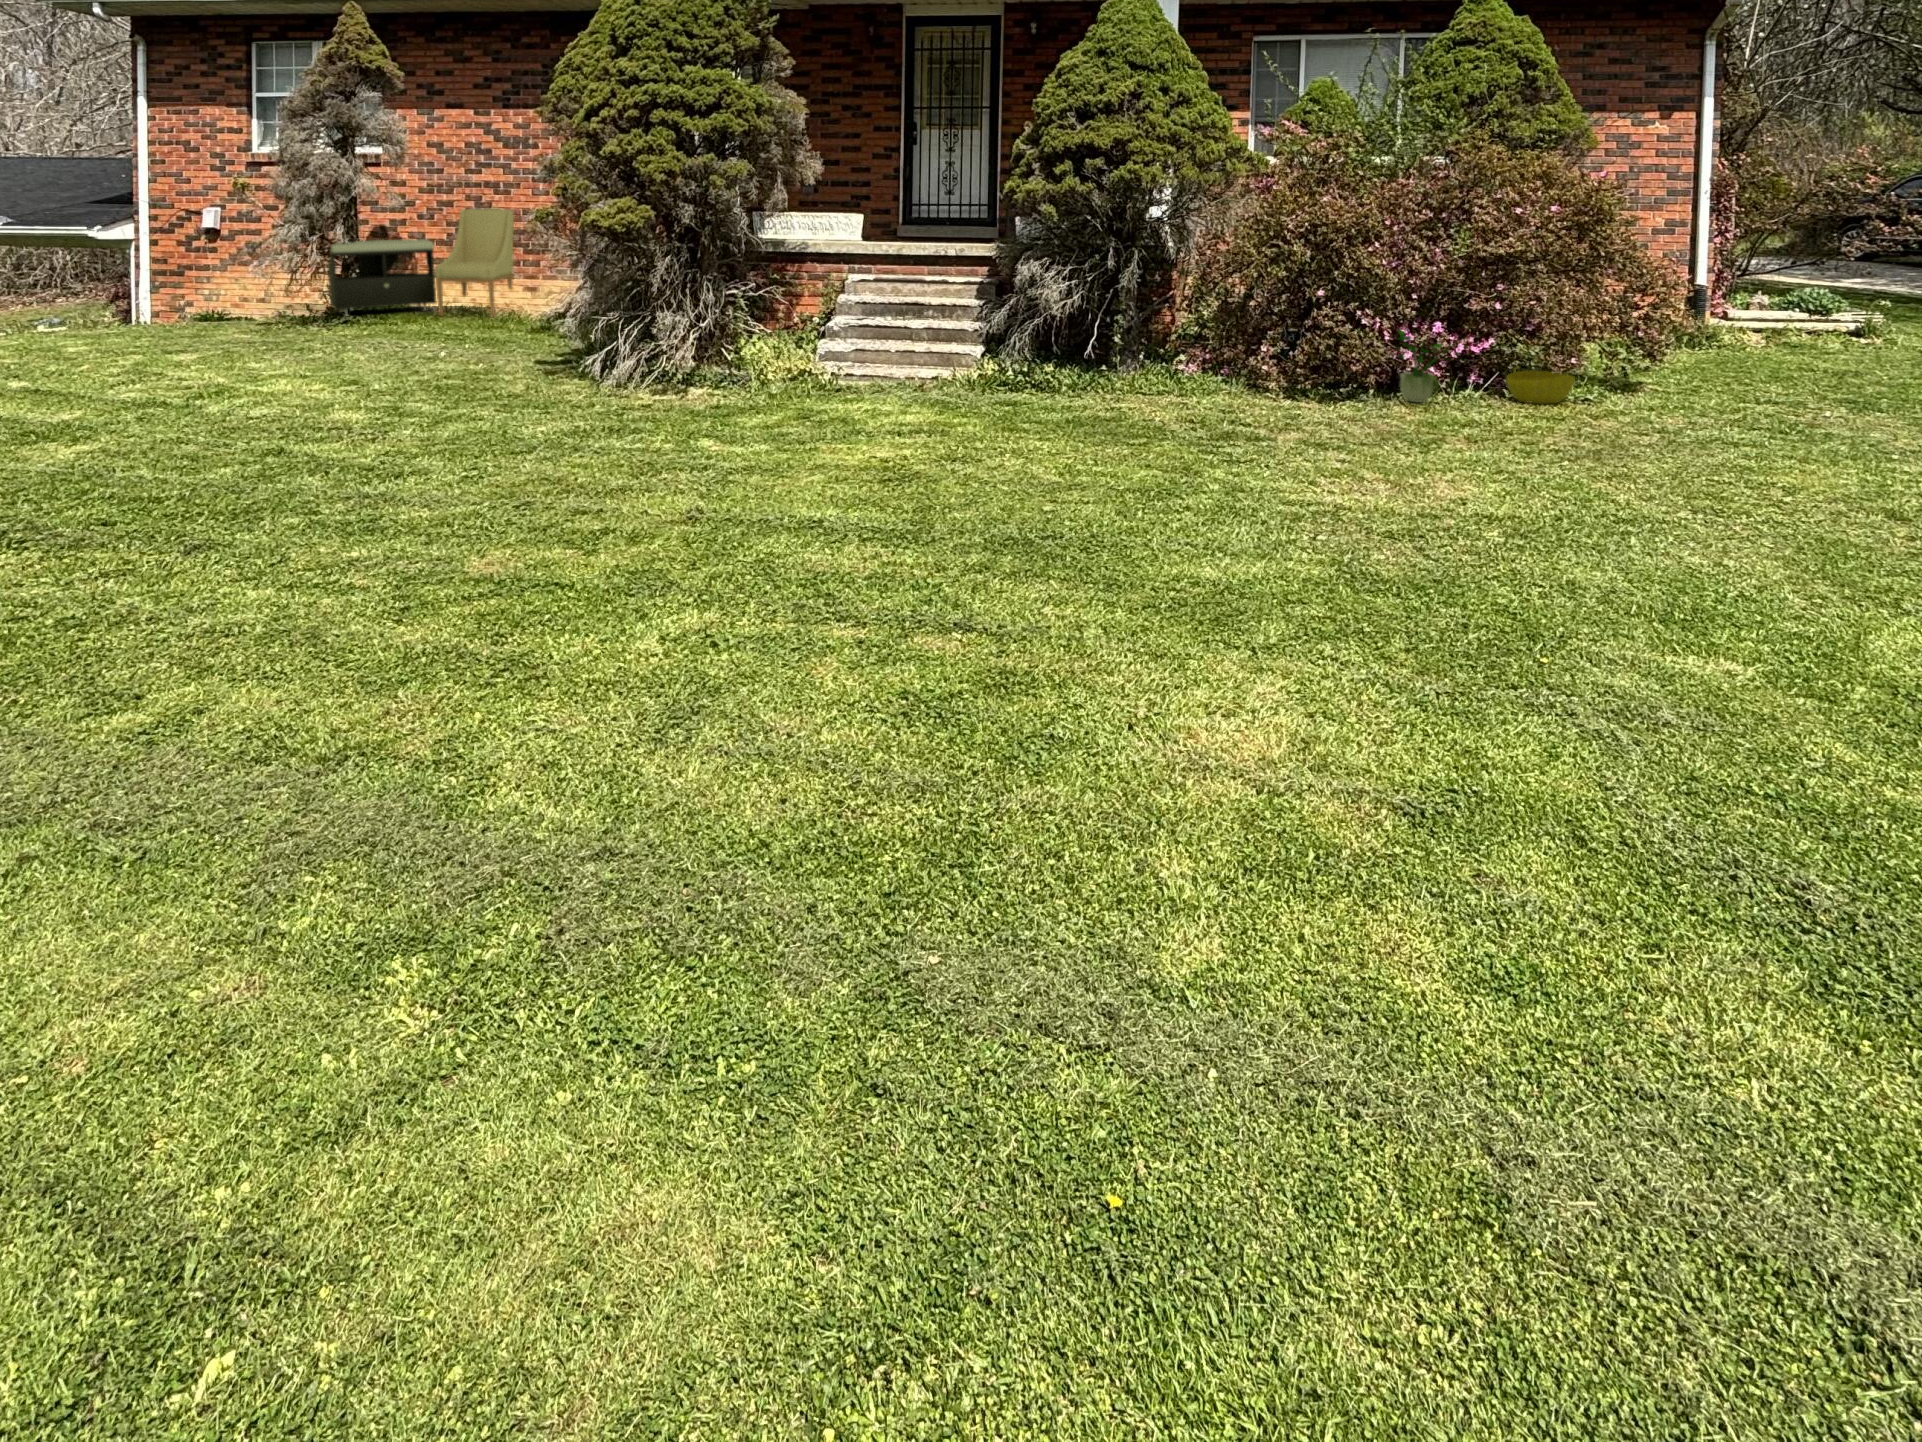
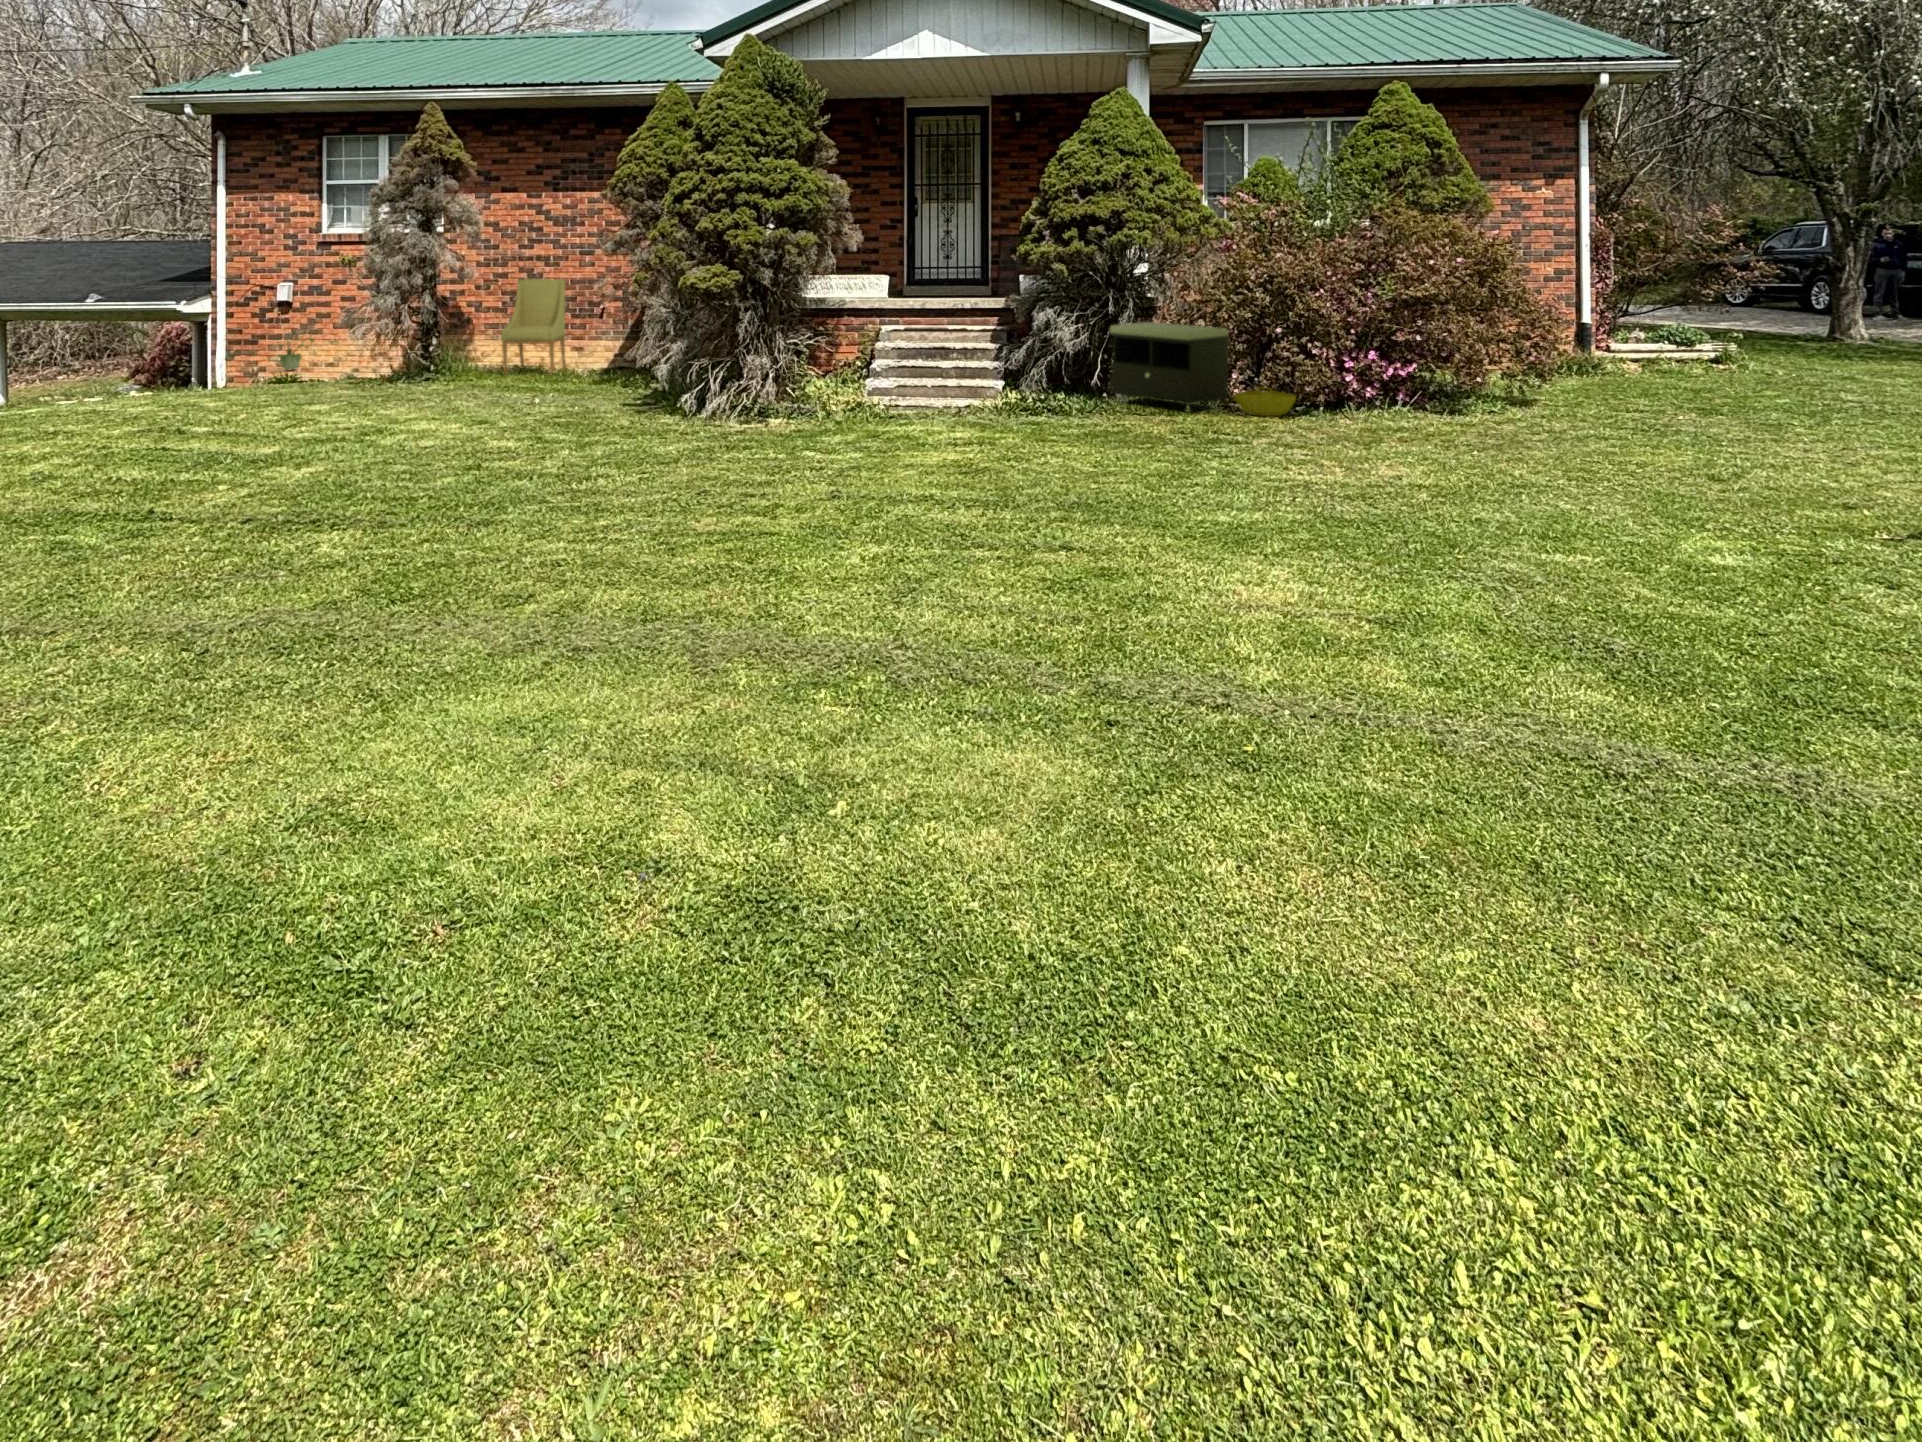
storage bench: present [328,239,436,316] -> present [1110,322,1229,412]
potted plant: present [1399,330,1469,402] -> present [276,329,316,370]
basket: present [1506,368,1575,404] -> present [1235,389,1296,416]

